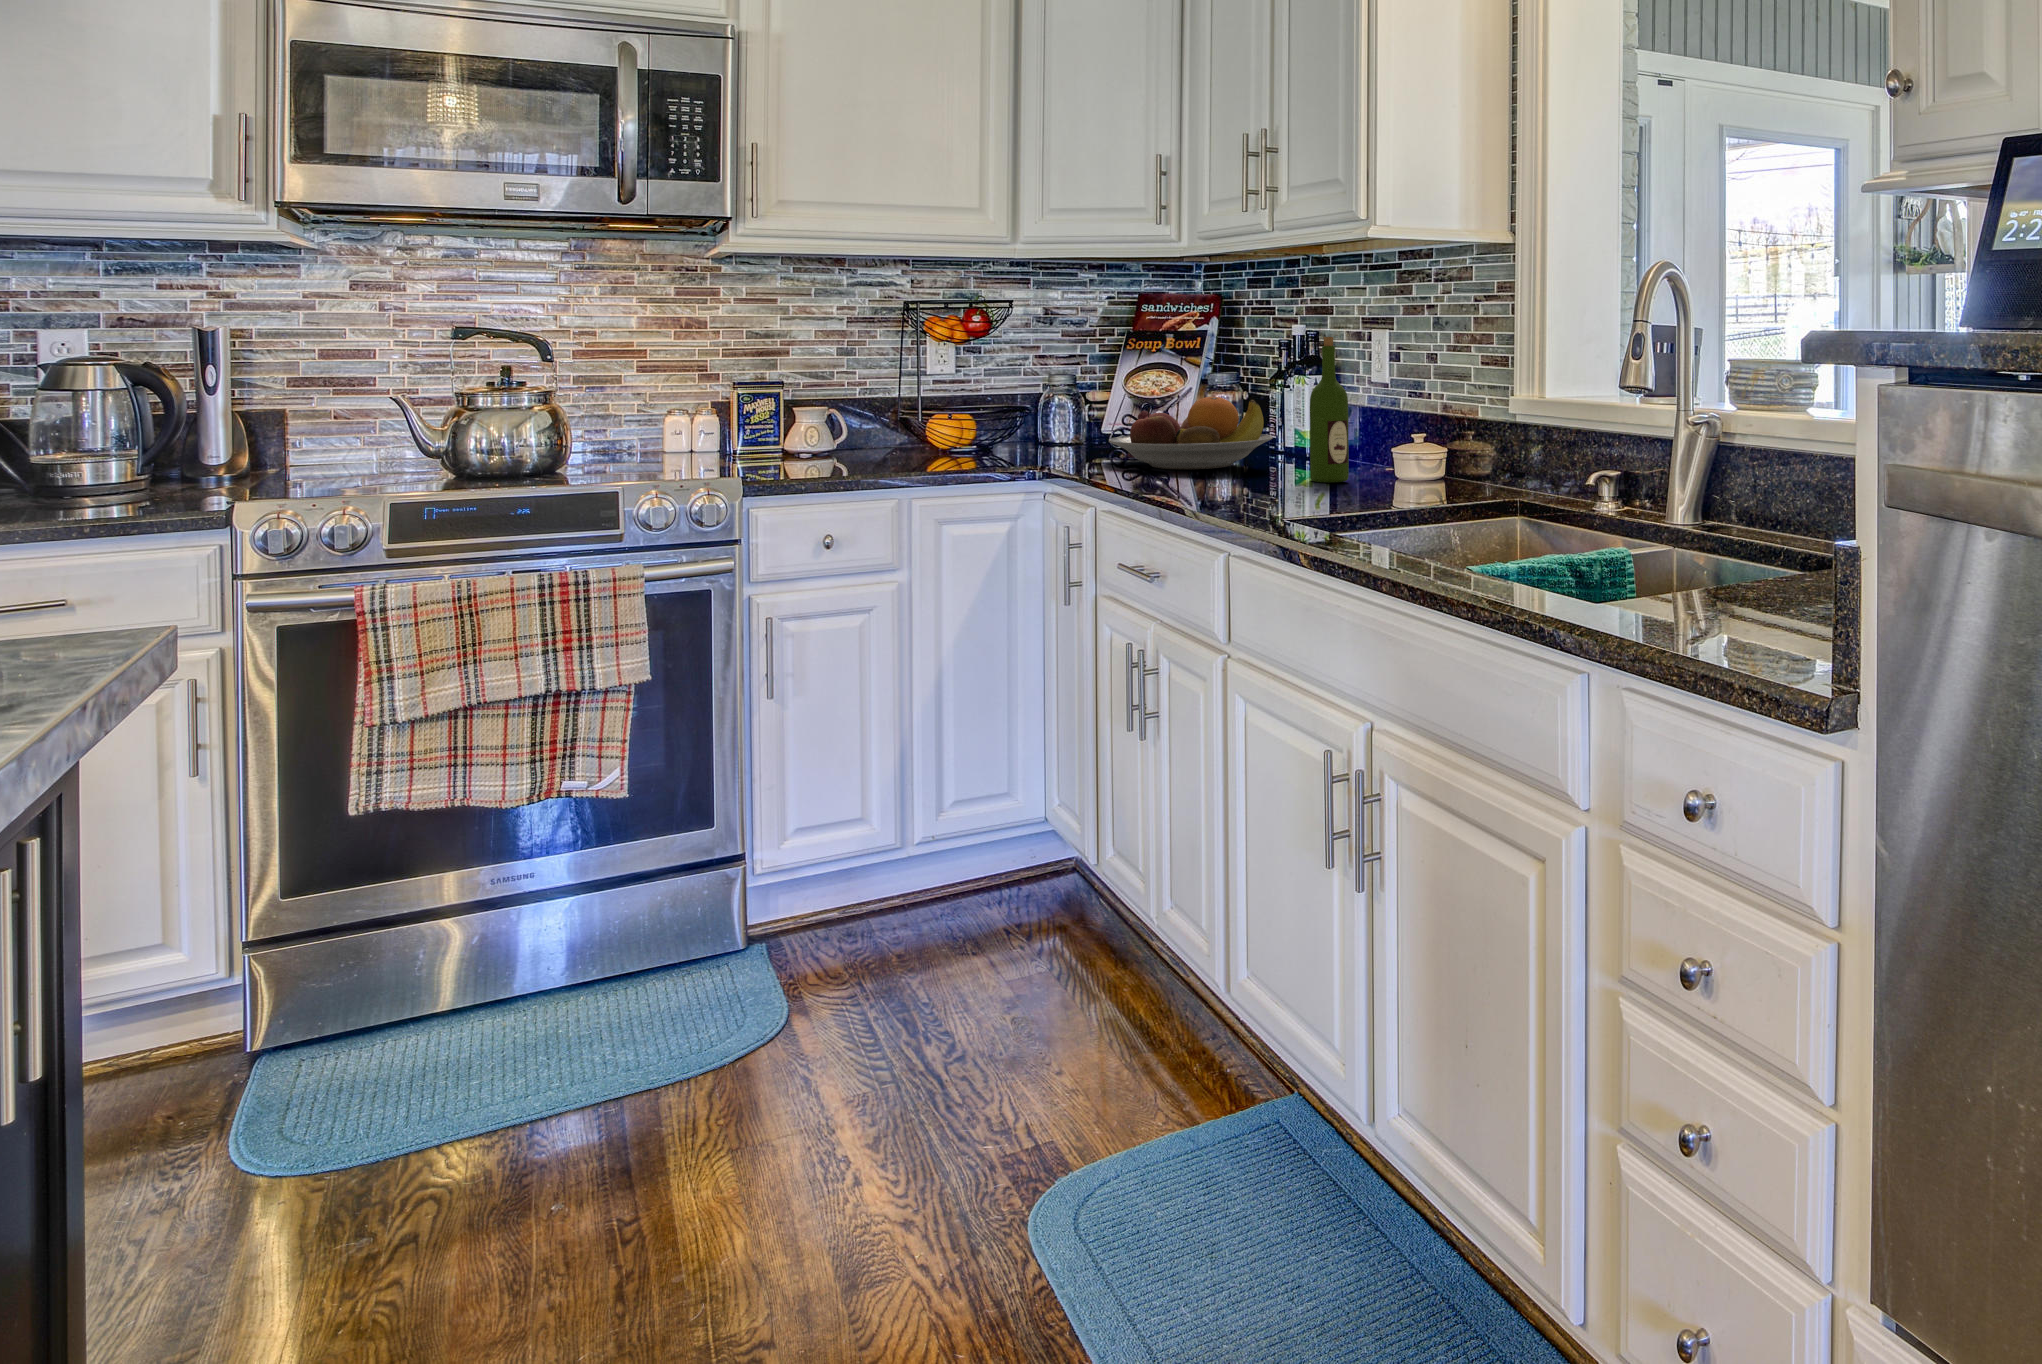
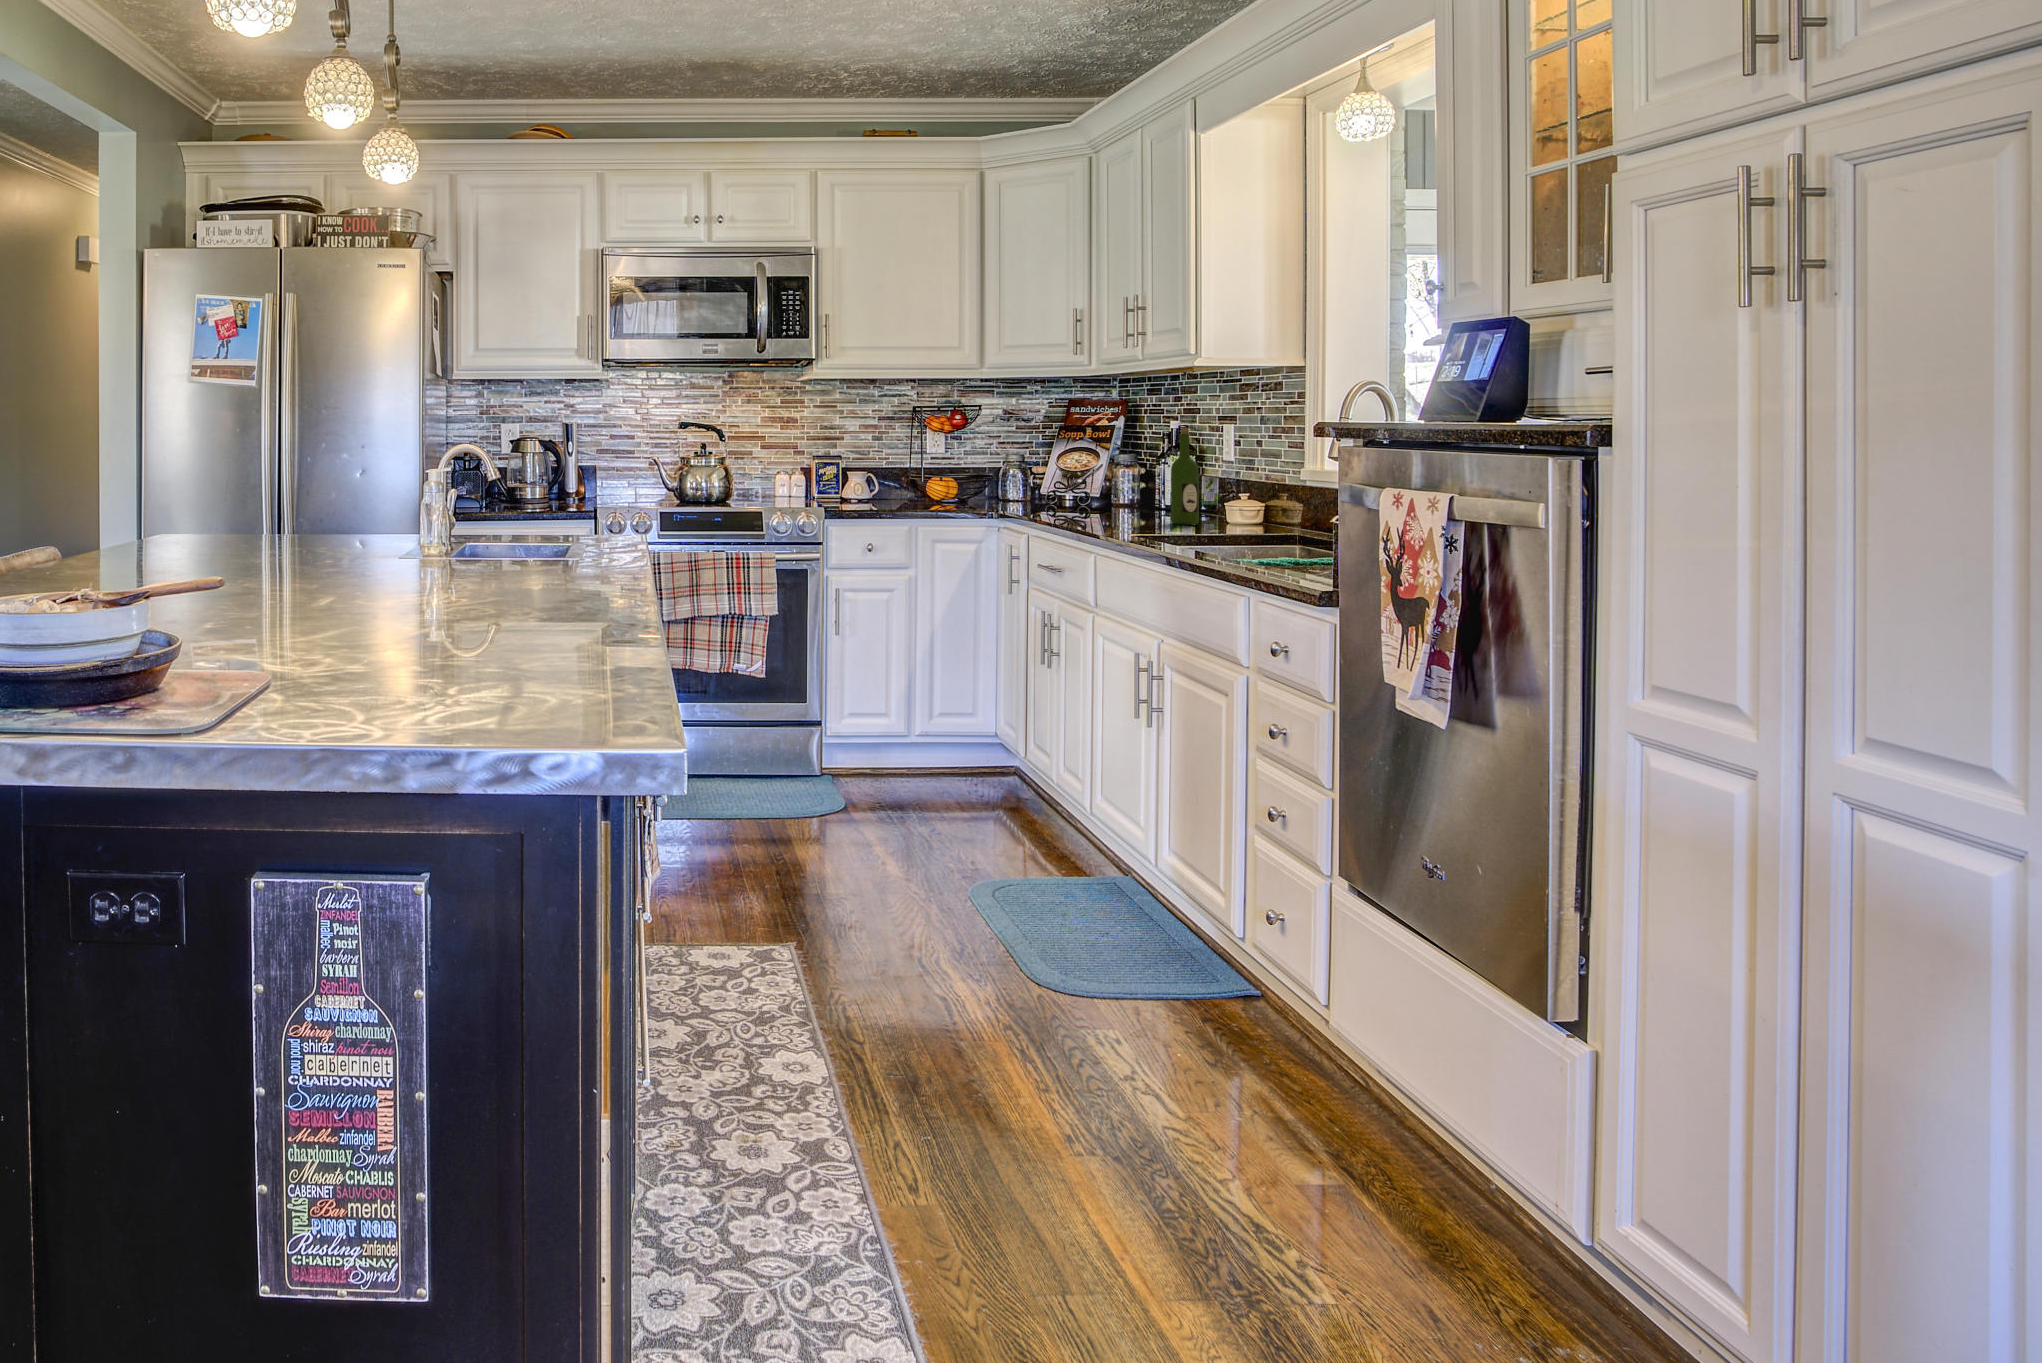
fruit bowl: present [1109,397,1273,469] -> none [1039,468,1151,514]

